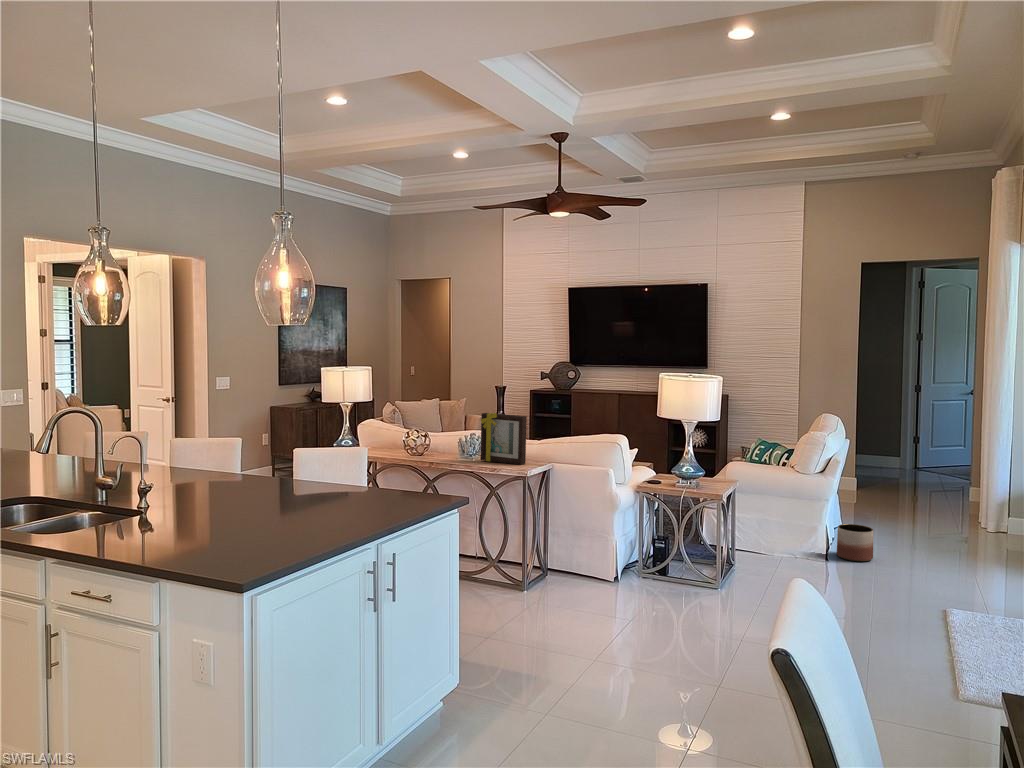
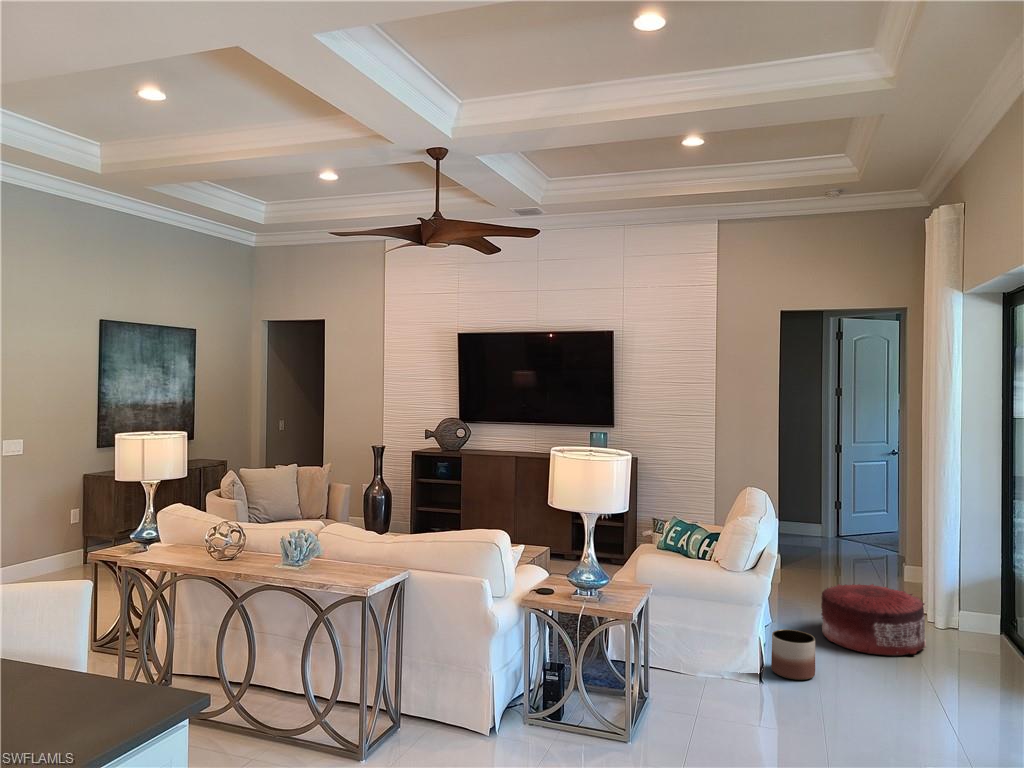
picture frame: present [481,413,527,465] -> none [309,502,371,576]
pouf: none [885,495,974,549] -> present [821,584,926,656]

